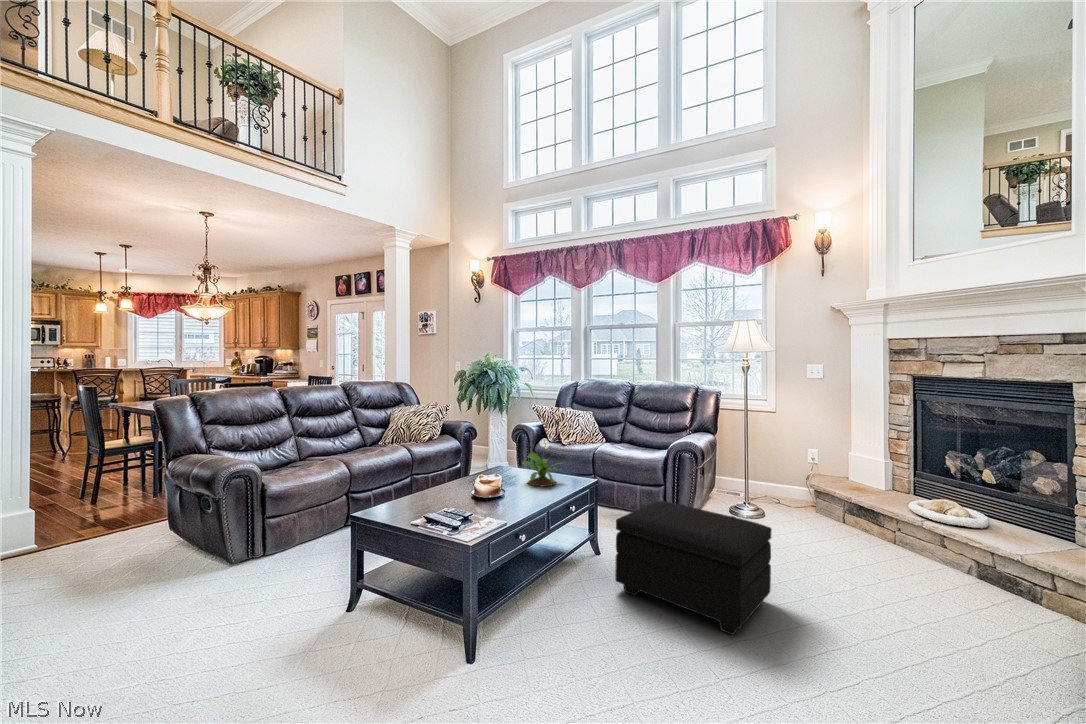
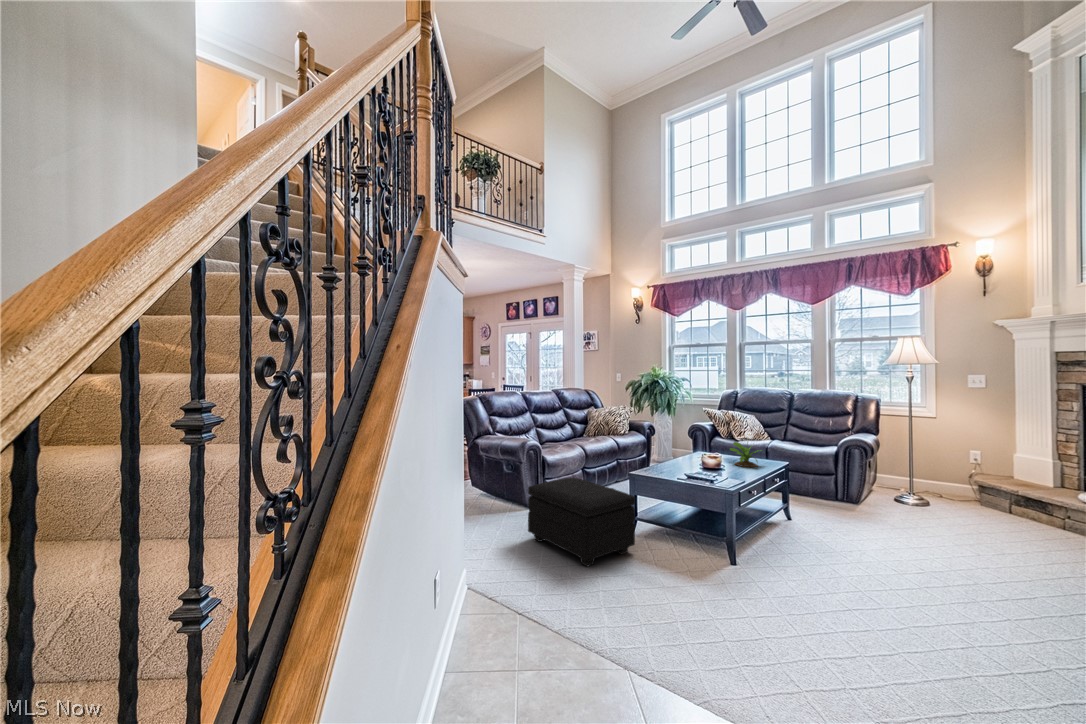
footstool: present [615,501,772,635] -> present [528,478,635,566]

